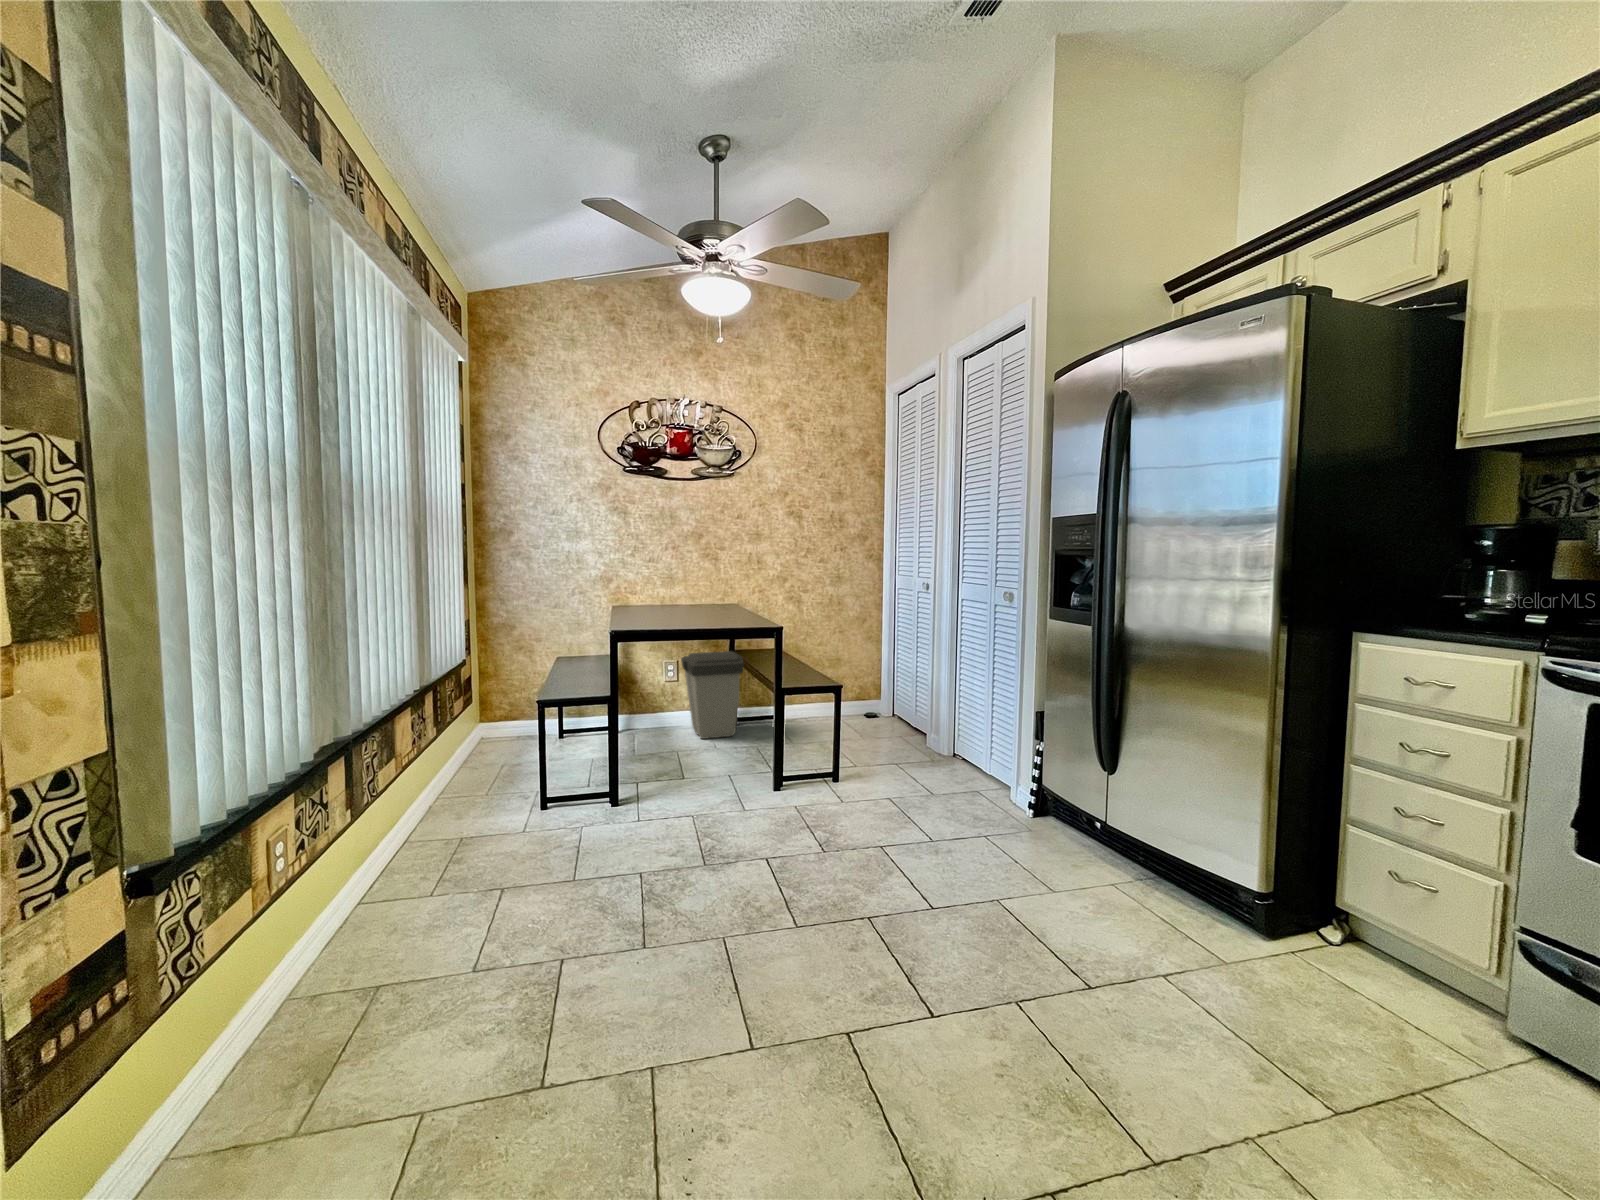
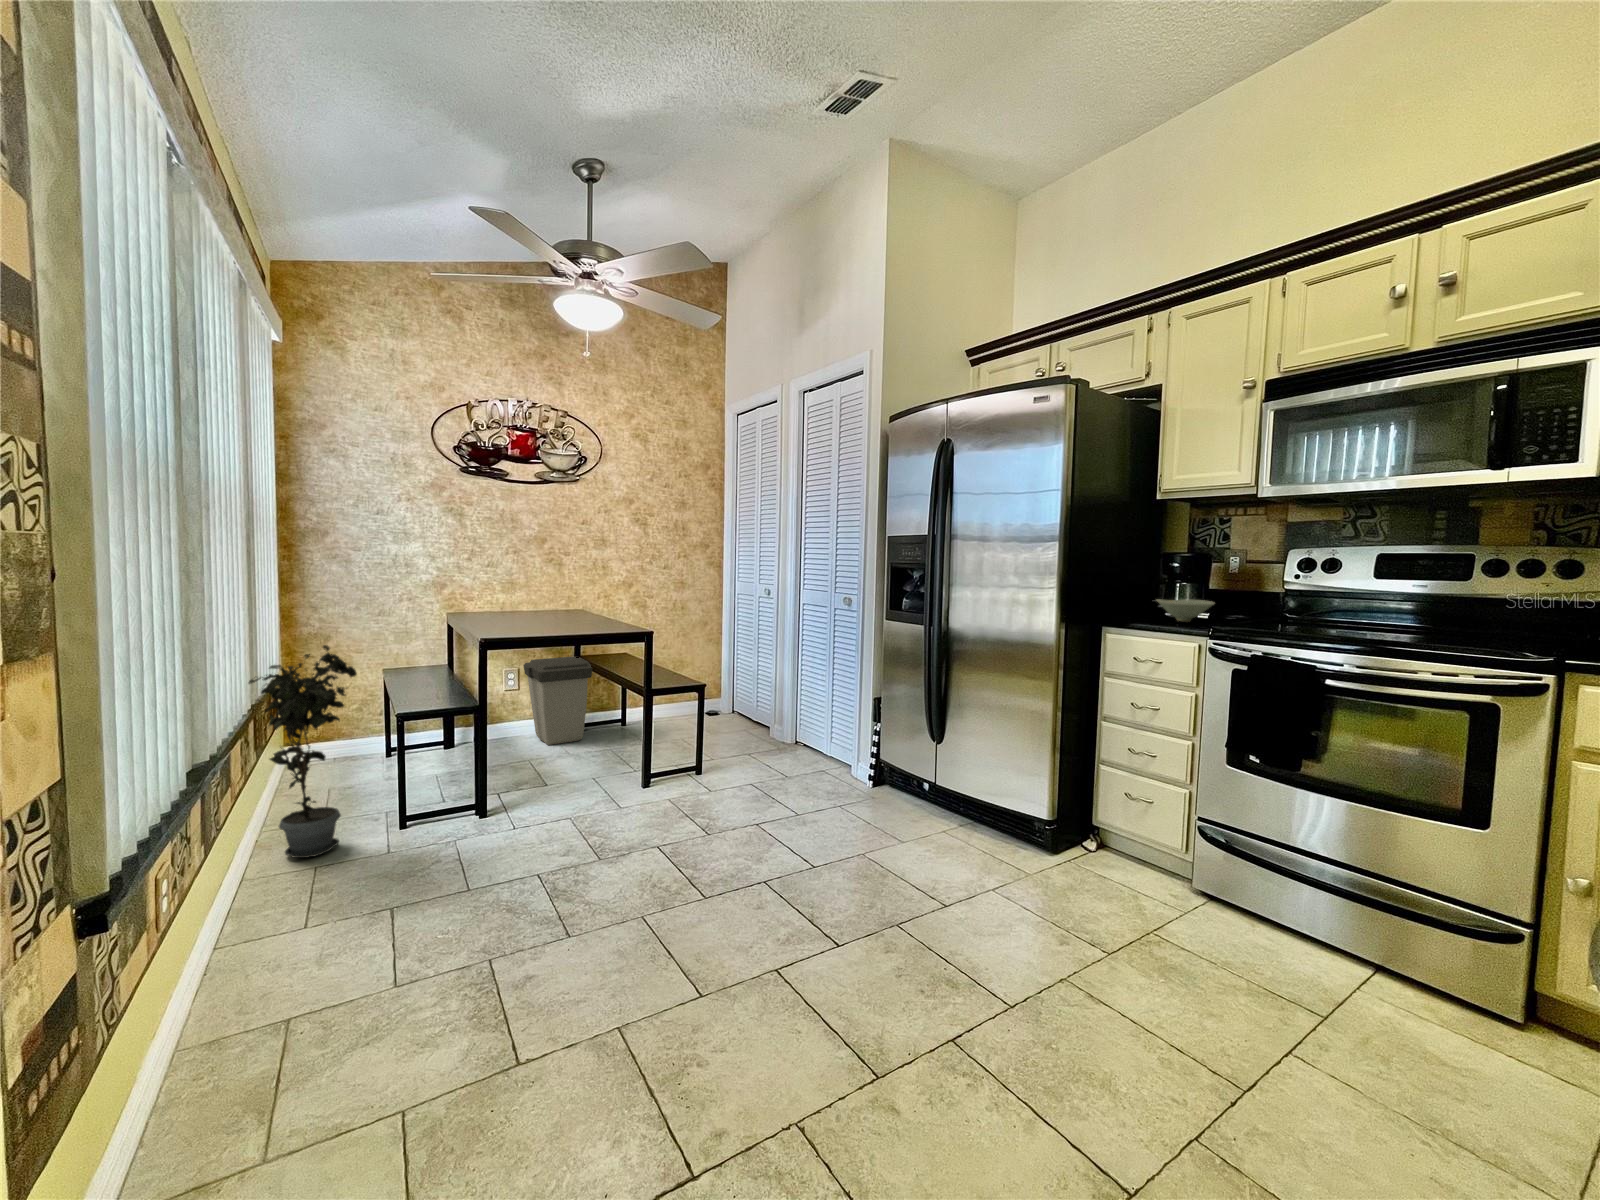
bowl: none [1444,594,1555,627] -> present [1157,599,1214,622]
potted plant: none [404,634,502,831] -> present [249,645,357,858]

